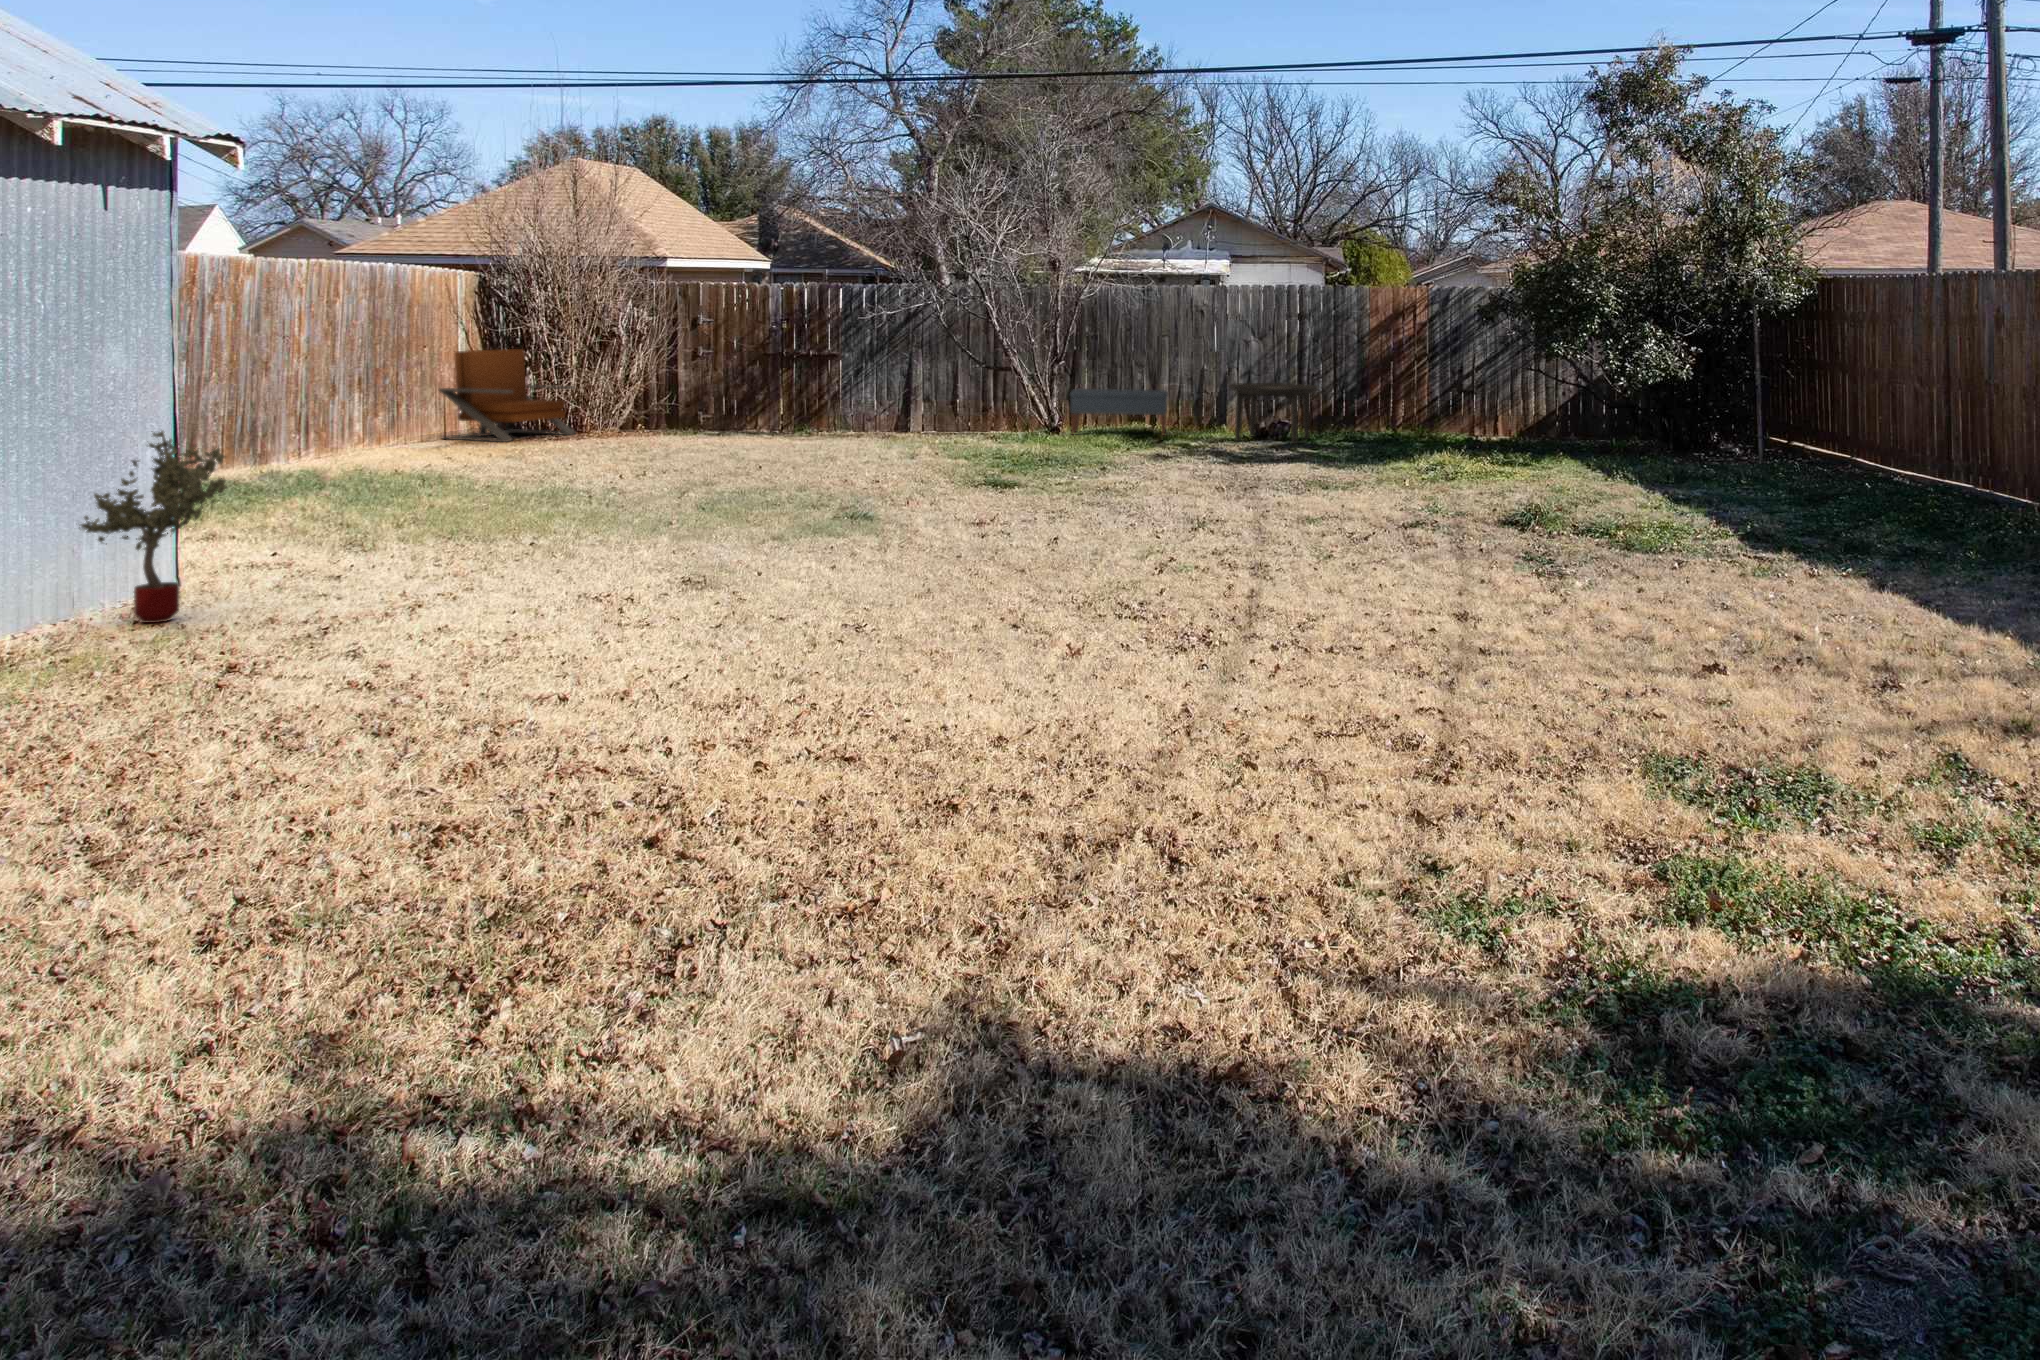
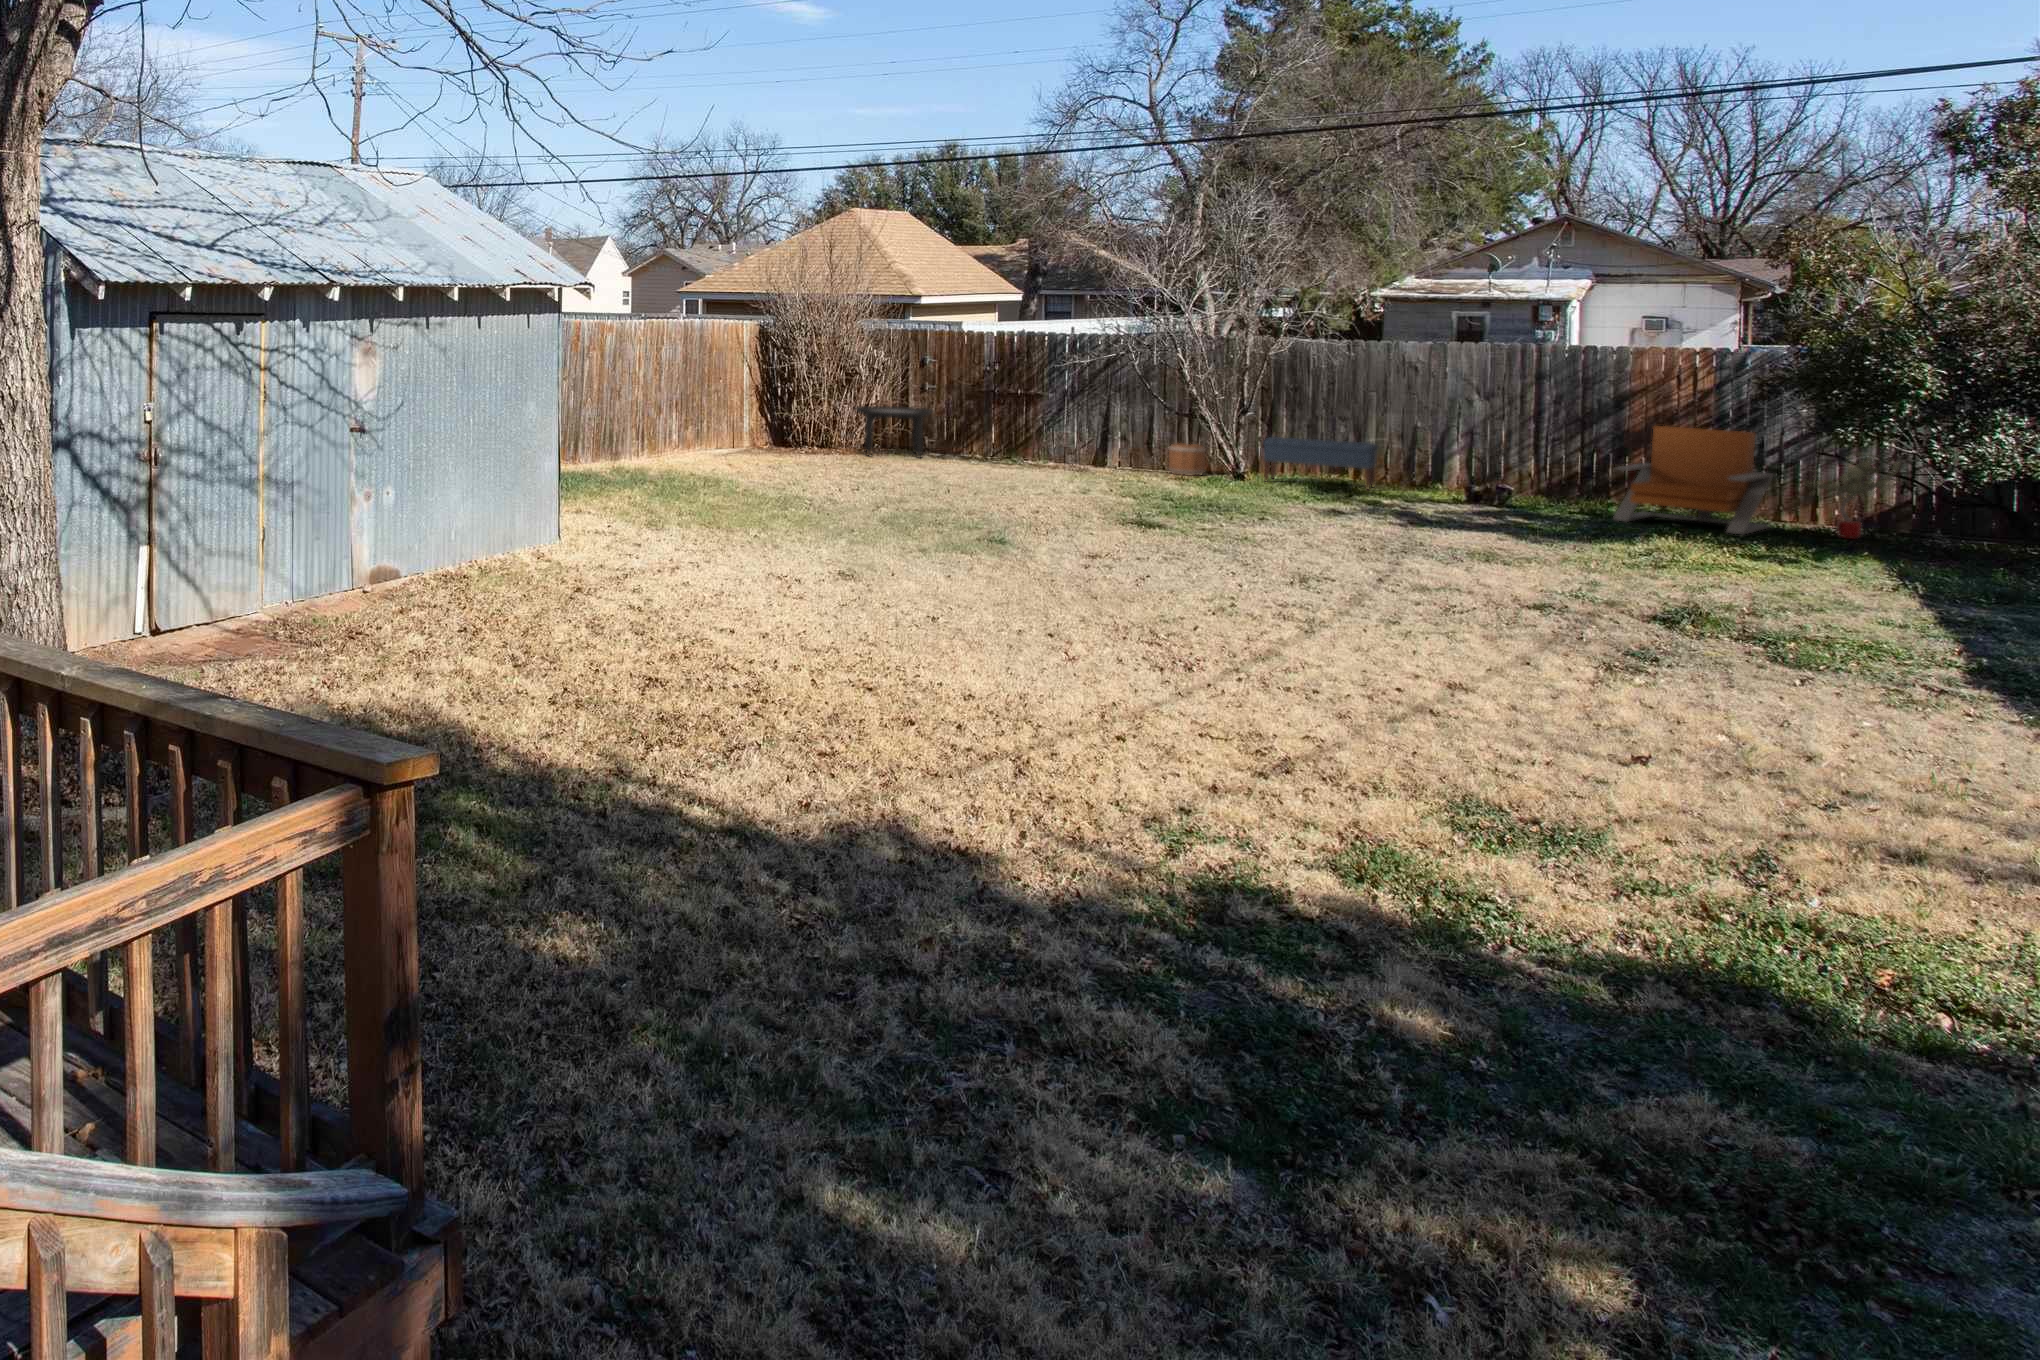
lounge chair: present [439,349,575,442] -> present [1614,426,1773,534]
round table: present [1228,383,1319,444] -> present [855,406,933,458]
bucket: none [977,401,1014,434] -> present [1169,443,1205,476]
potted tree: present [81,431,227,623] -> present [1804,452,1901,539]

